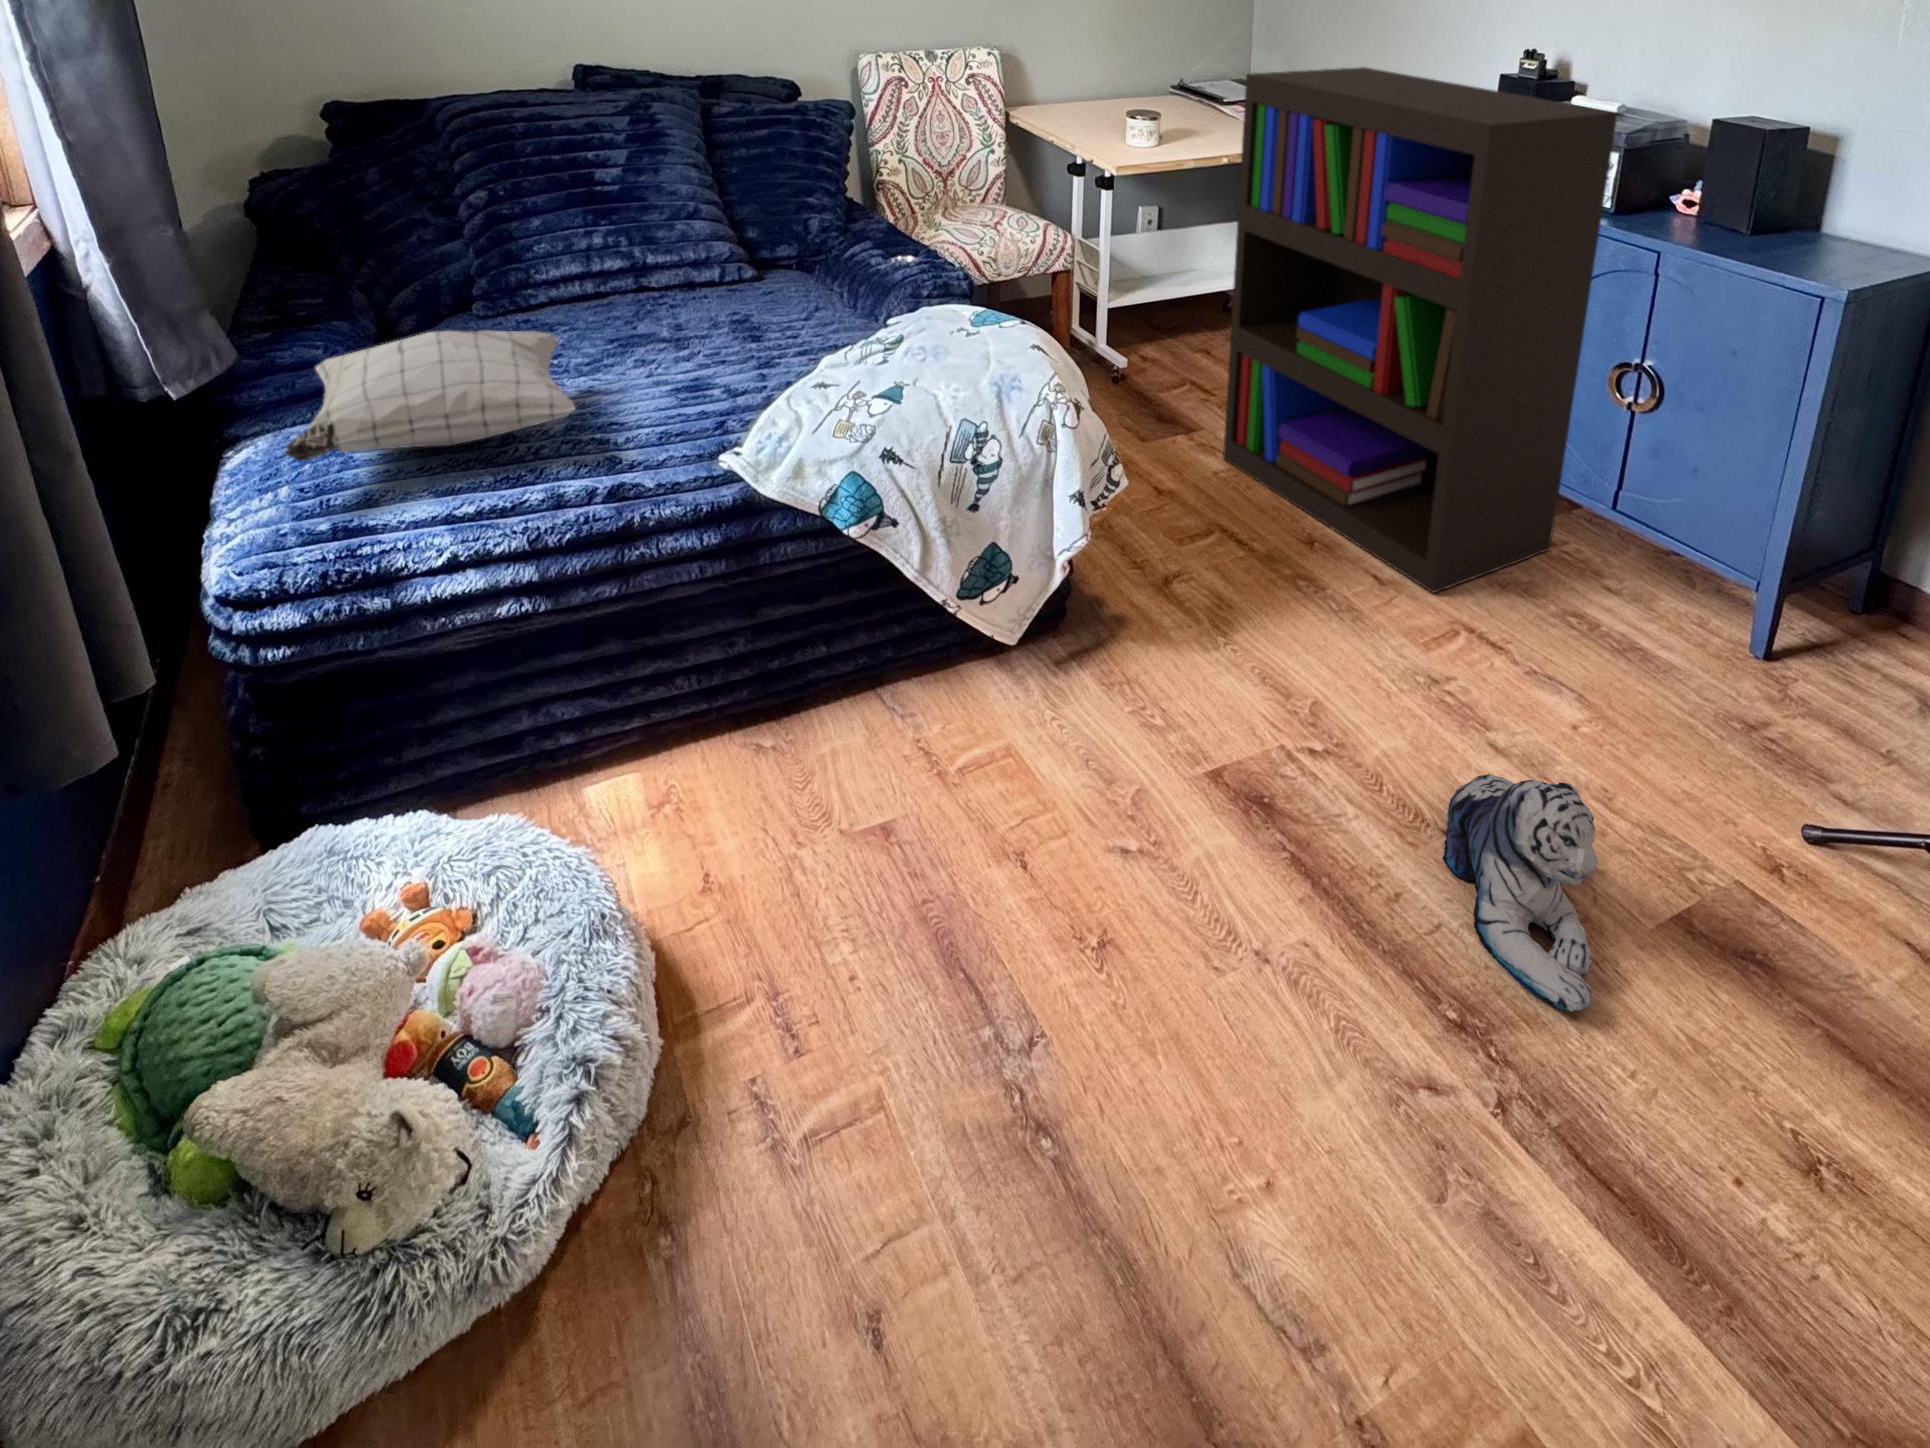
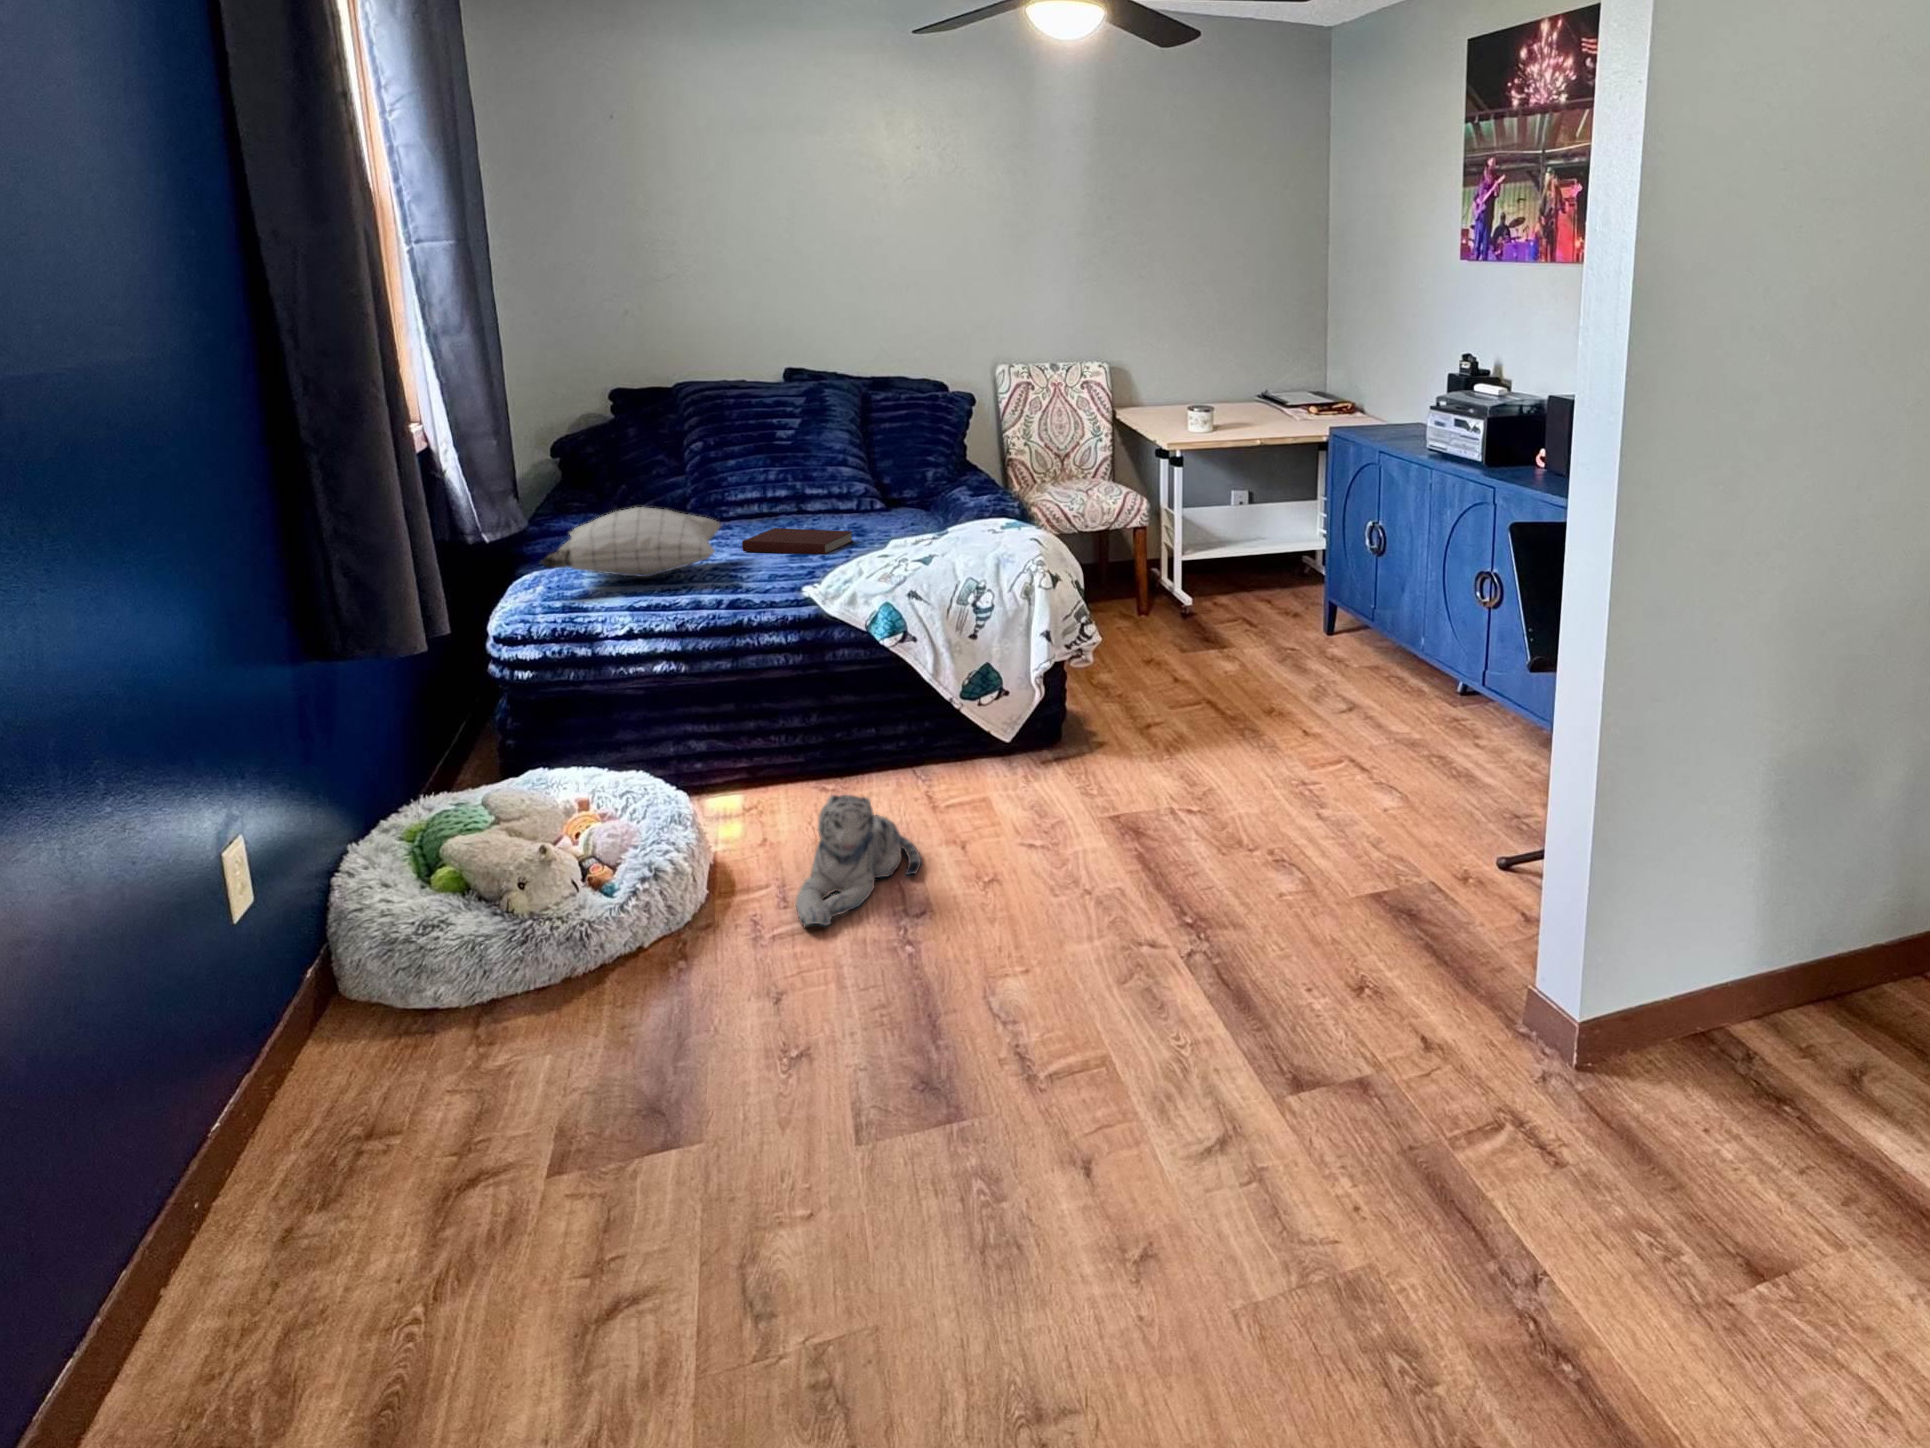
bookshelf: present [1223,67,1617,593] -> none [1229,365,1455,737]
notebook: none [584,322,741,371] -> present [742,528,853,555]
plush toy: present [1442,774,1597,1012] -> present [796,795,921,927]

